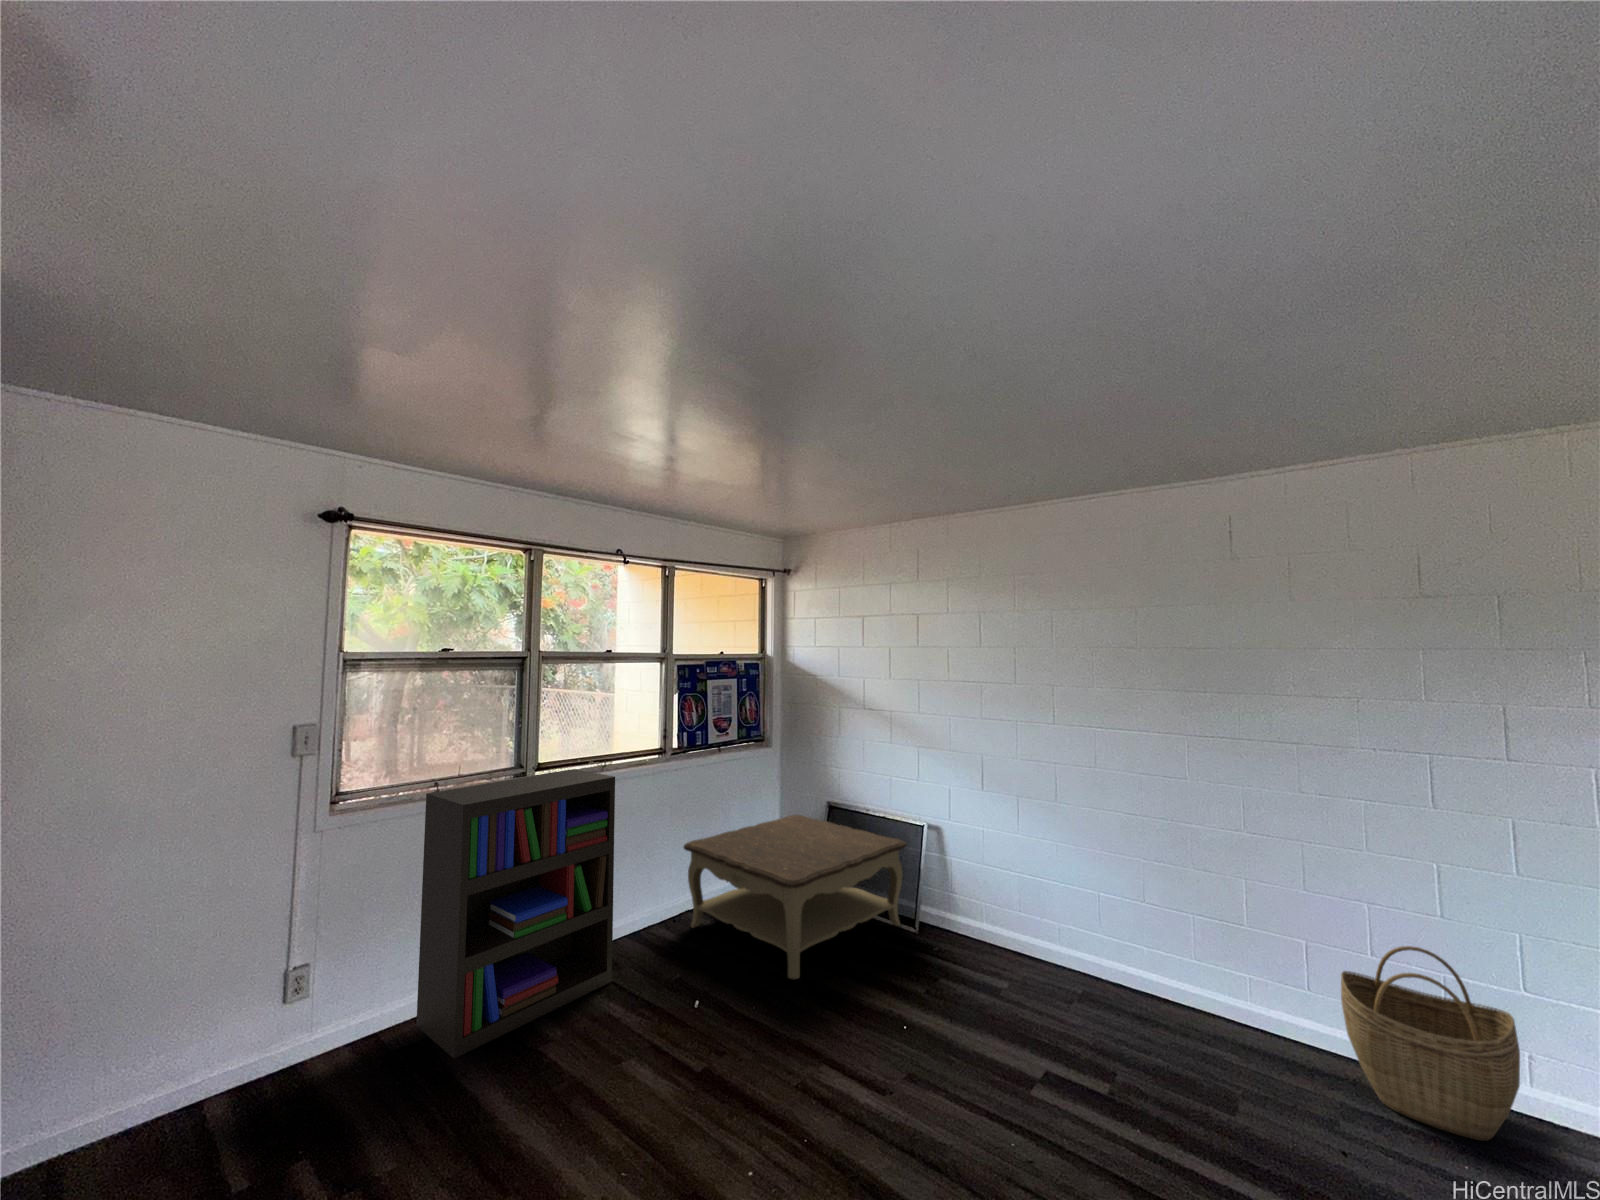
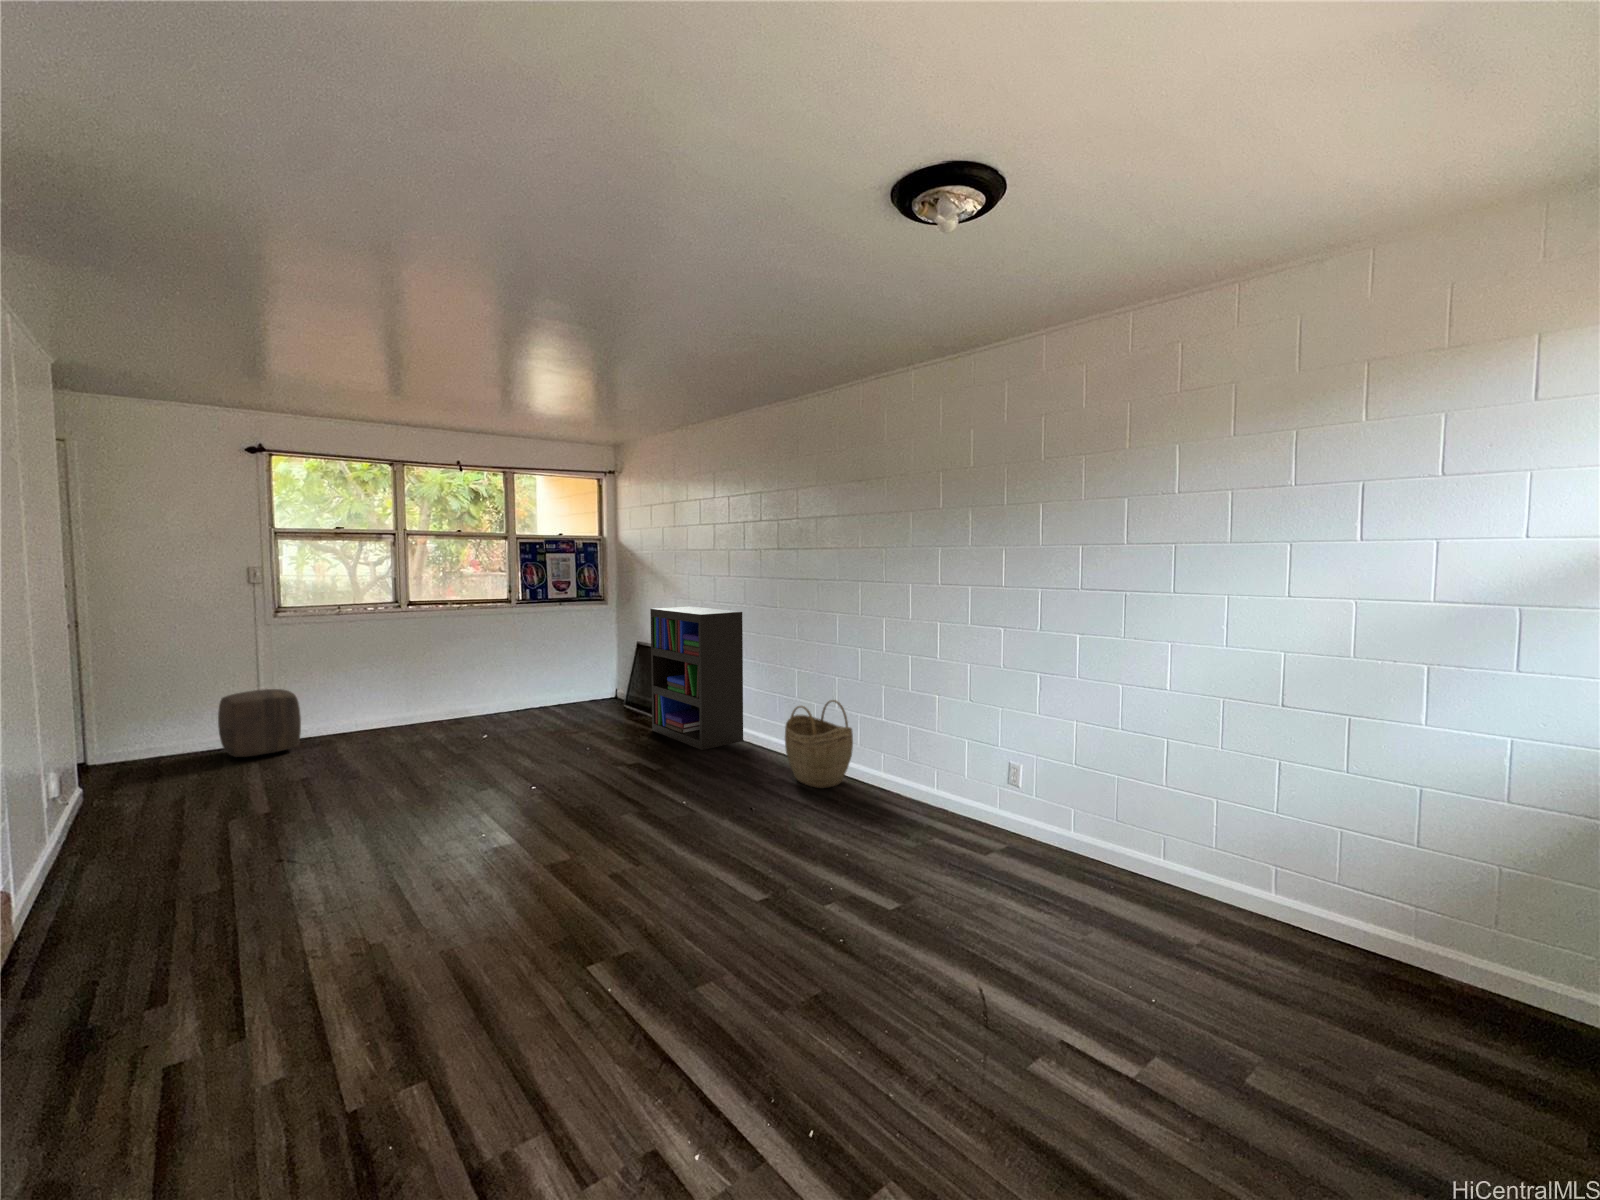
bookshelf: present [416,769,615,1059] -> present [650,606,743,750]
coffee table: present [684,815,906,979] -> none [516,651,661,732]
ottoman: none [209,952,379,1136] -> present [218,689,301,757]

